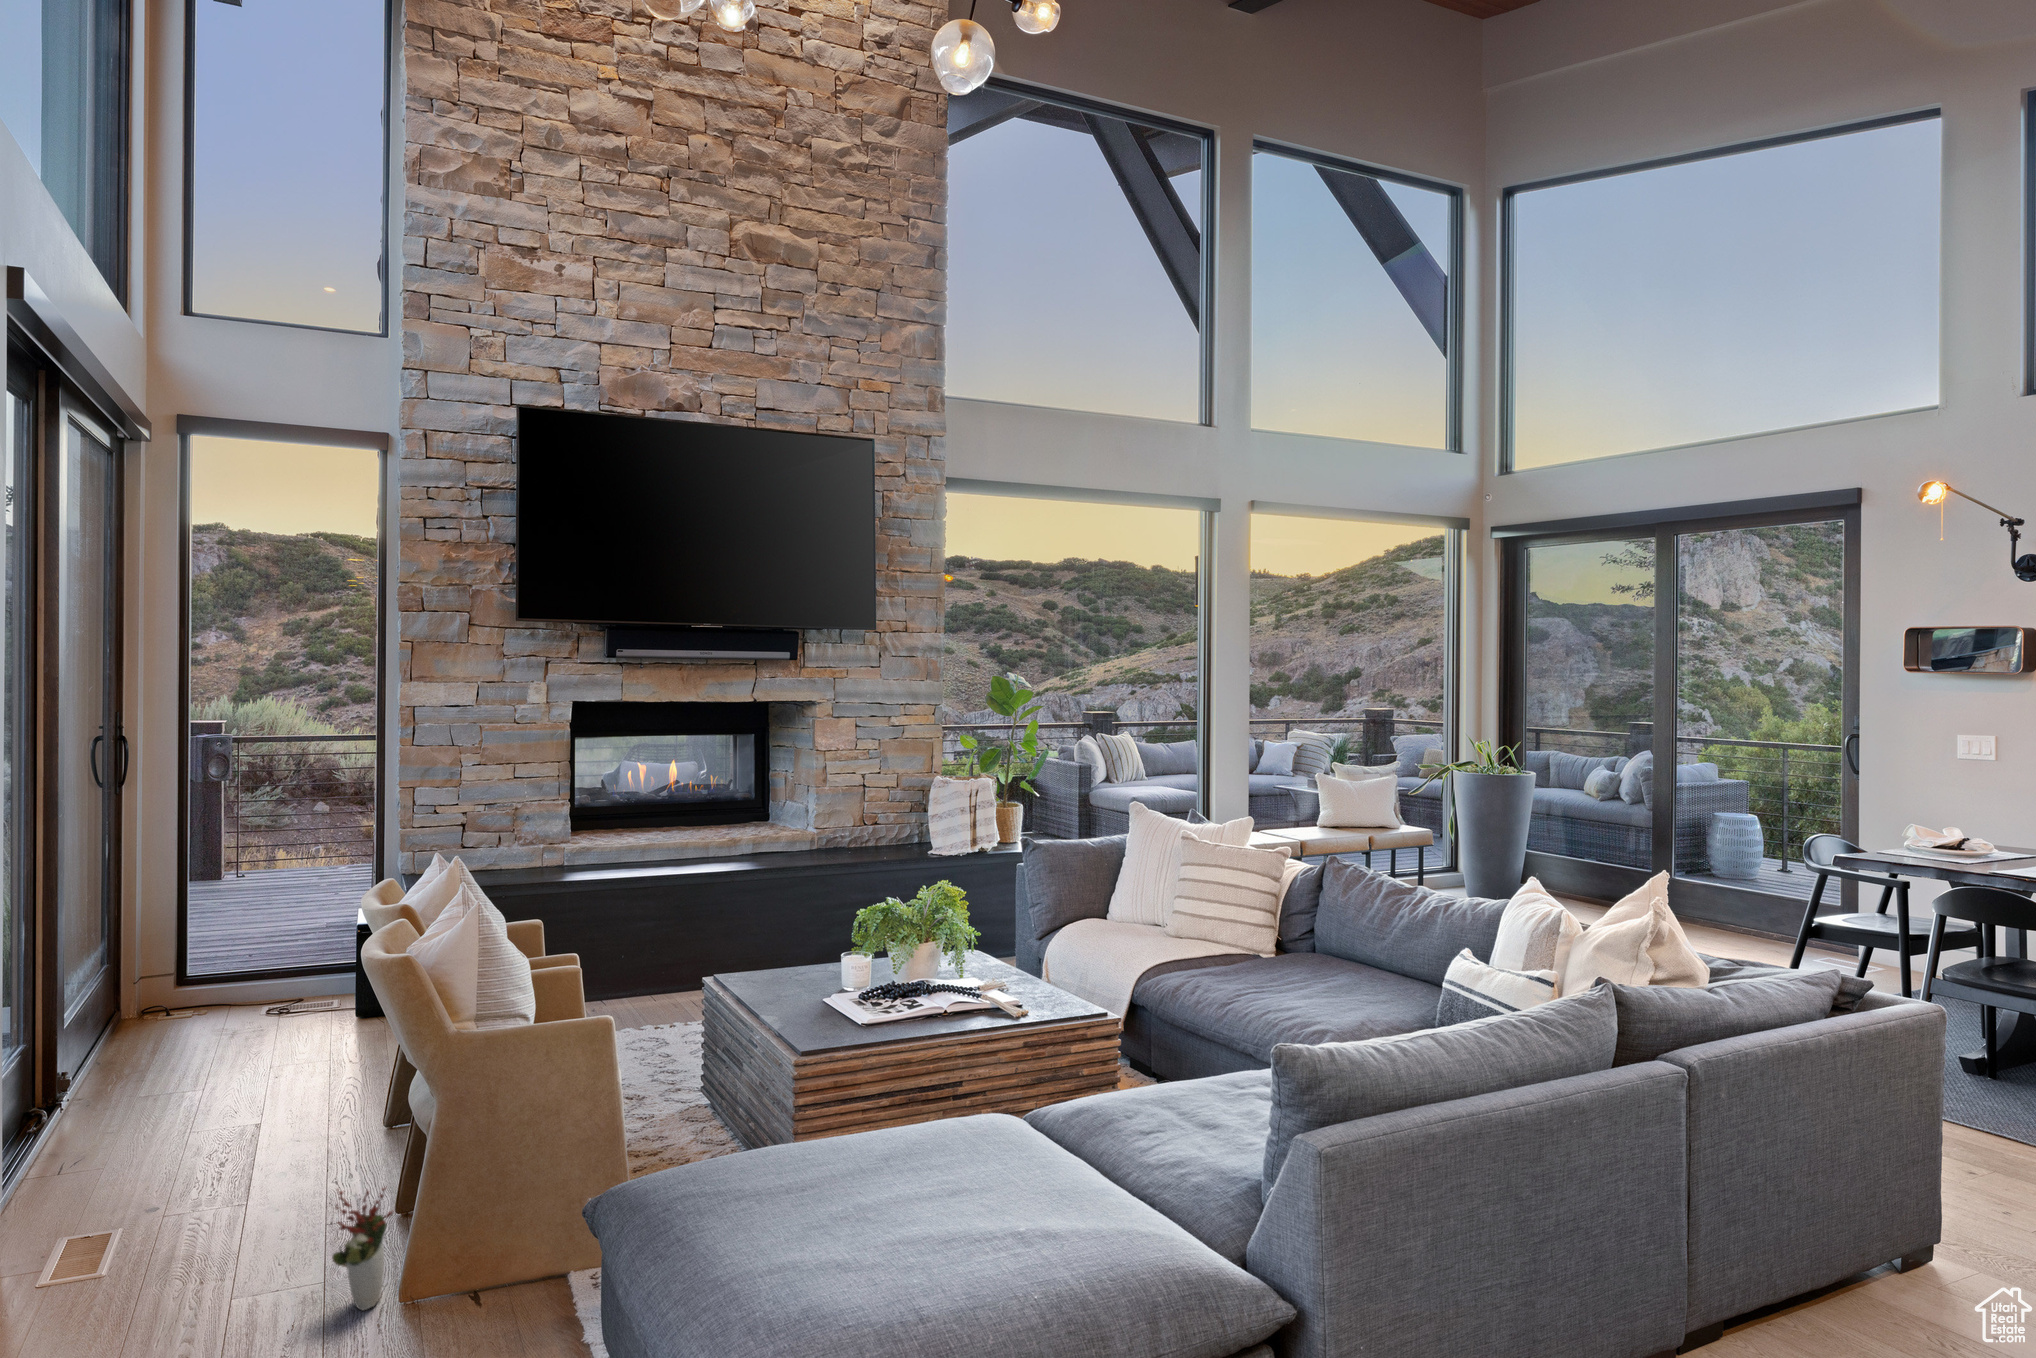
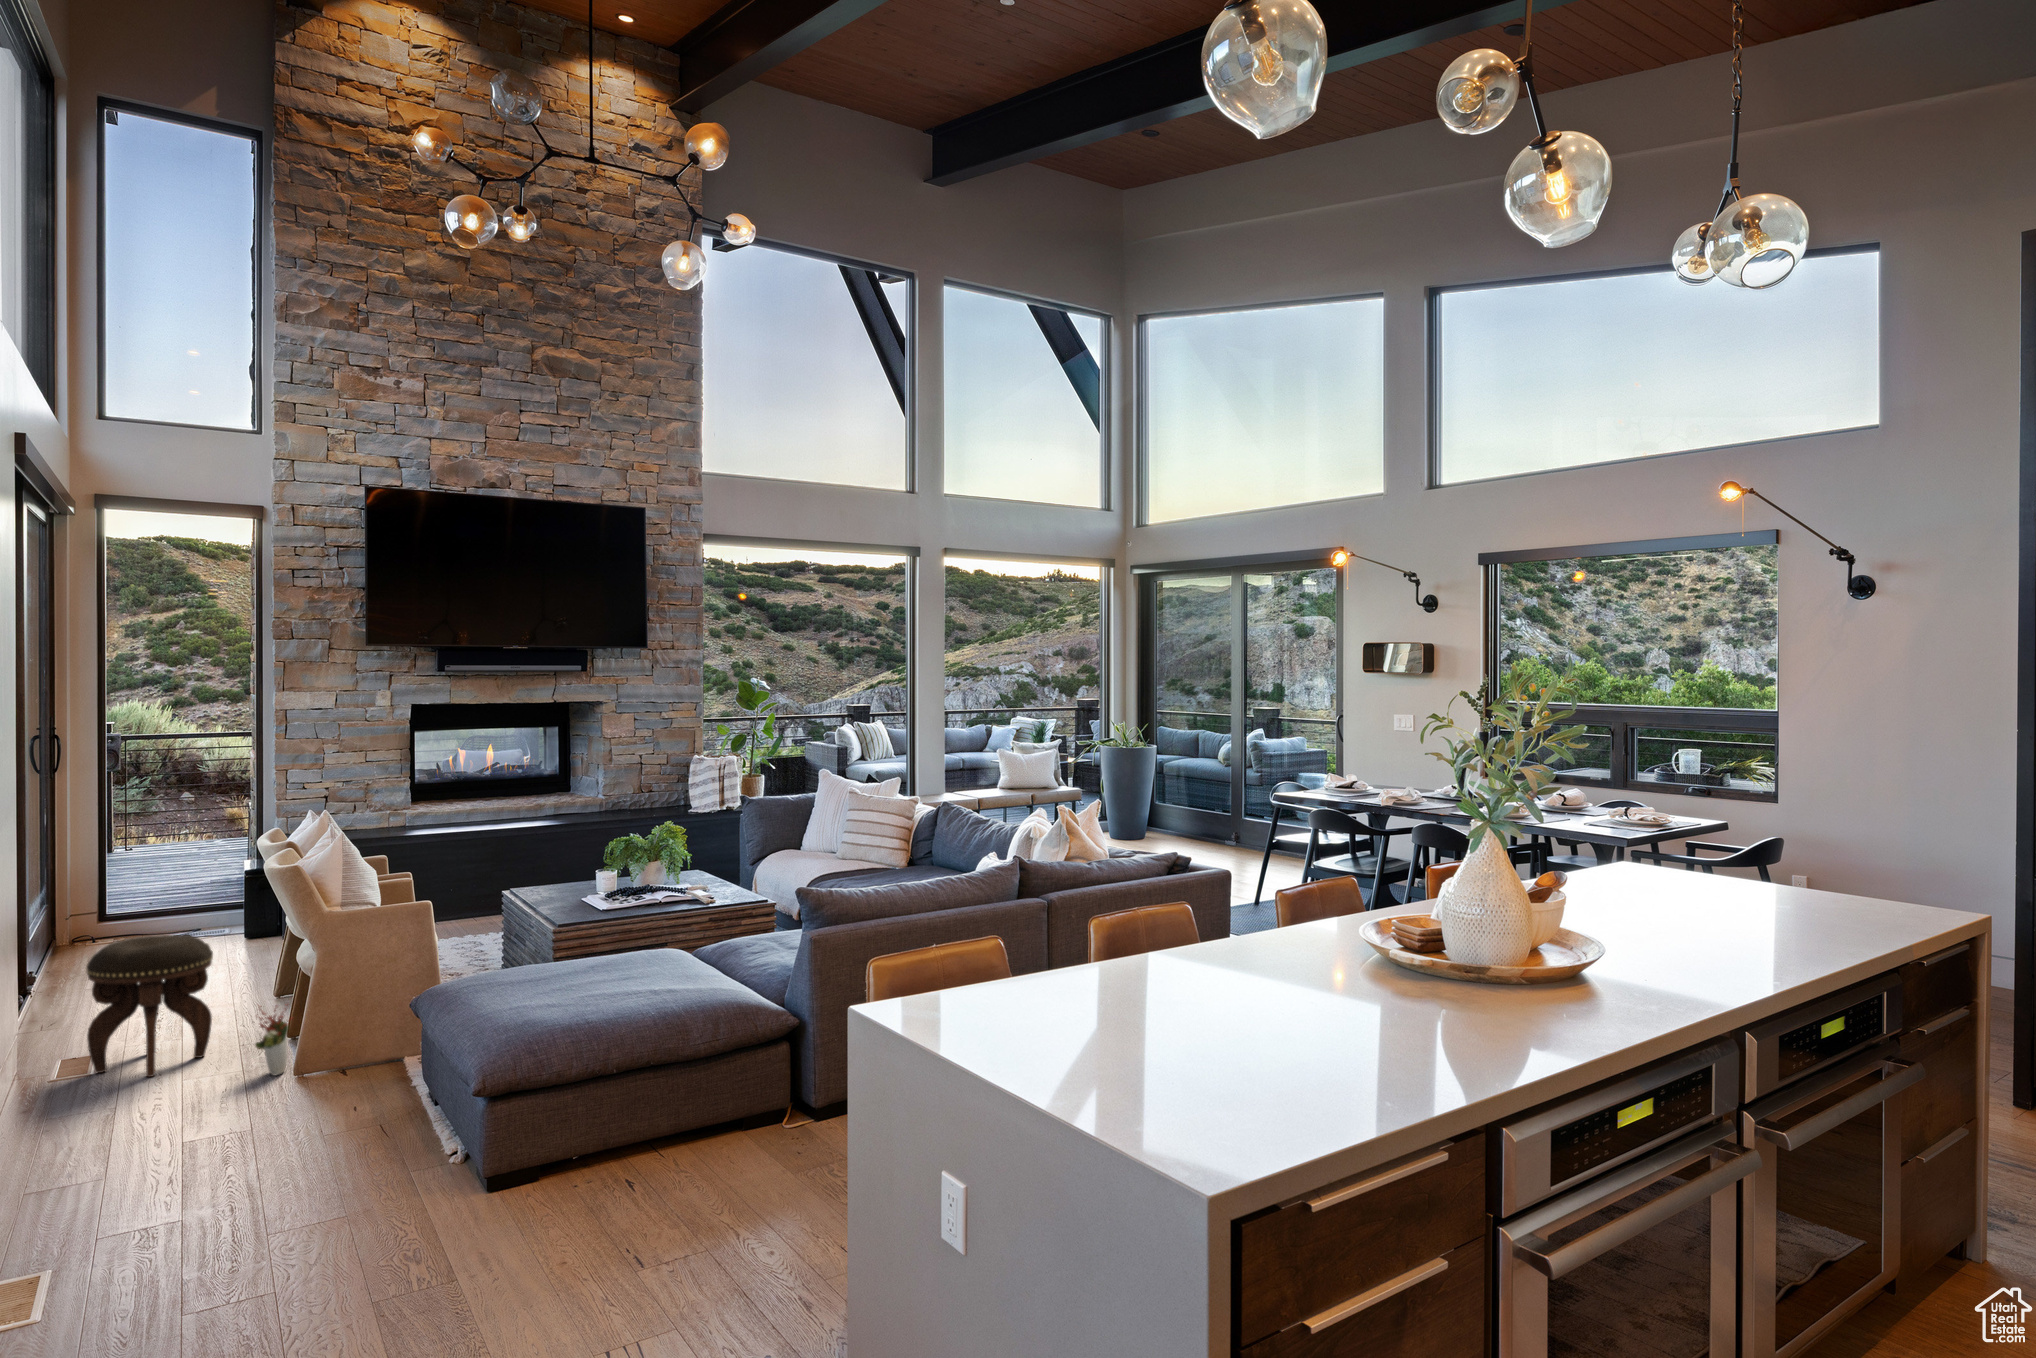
footstool: none [82,1056,278,1301] -> present [87,935,213,1077]

